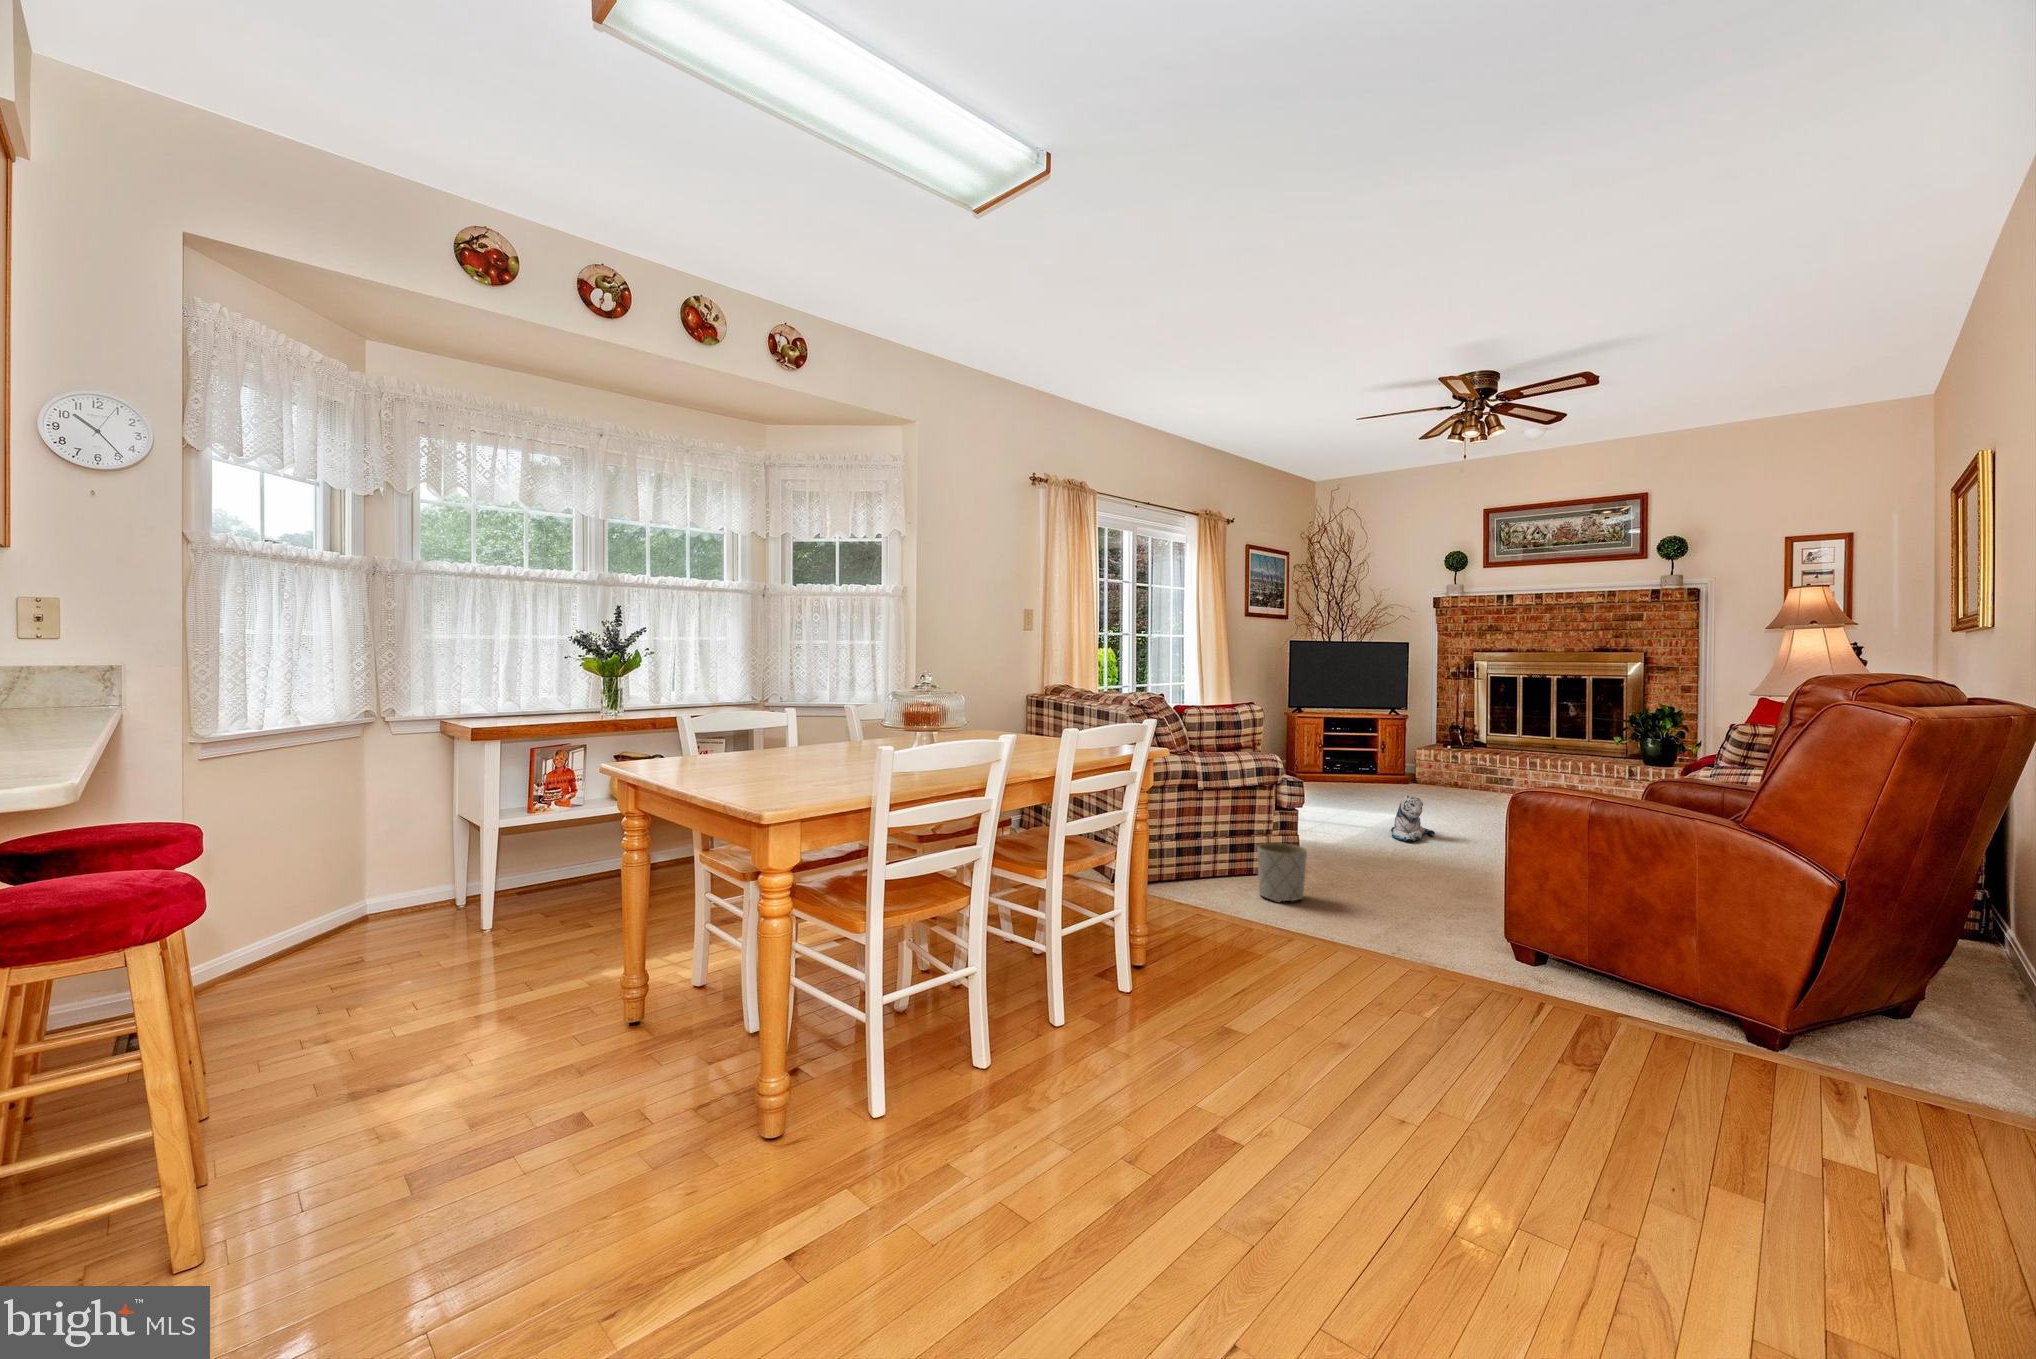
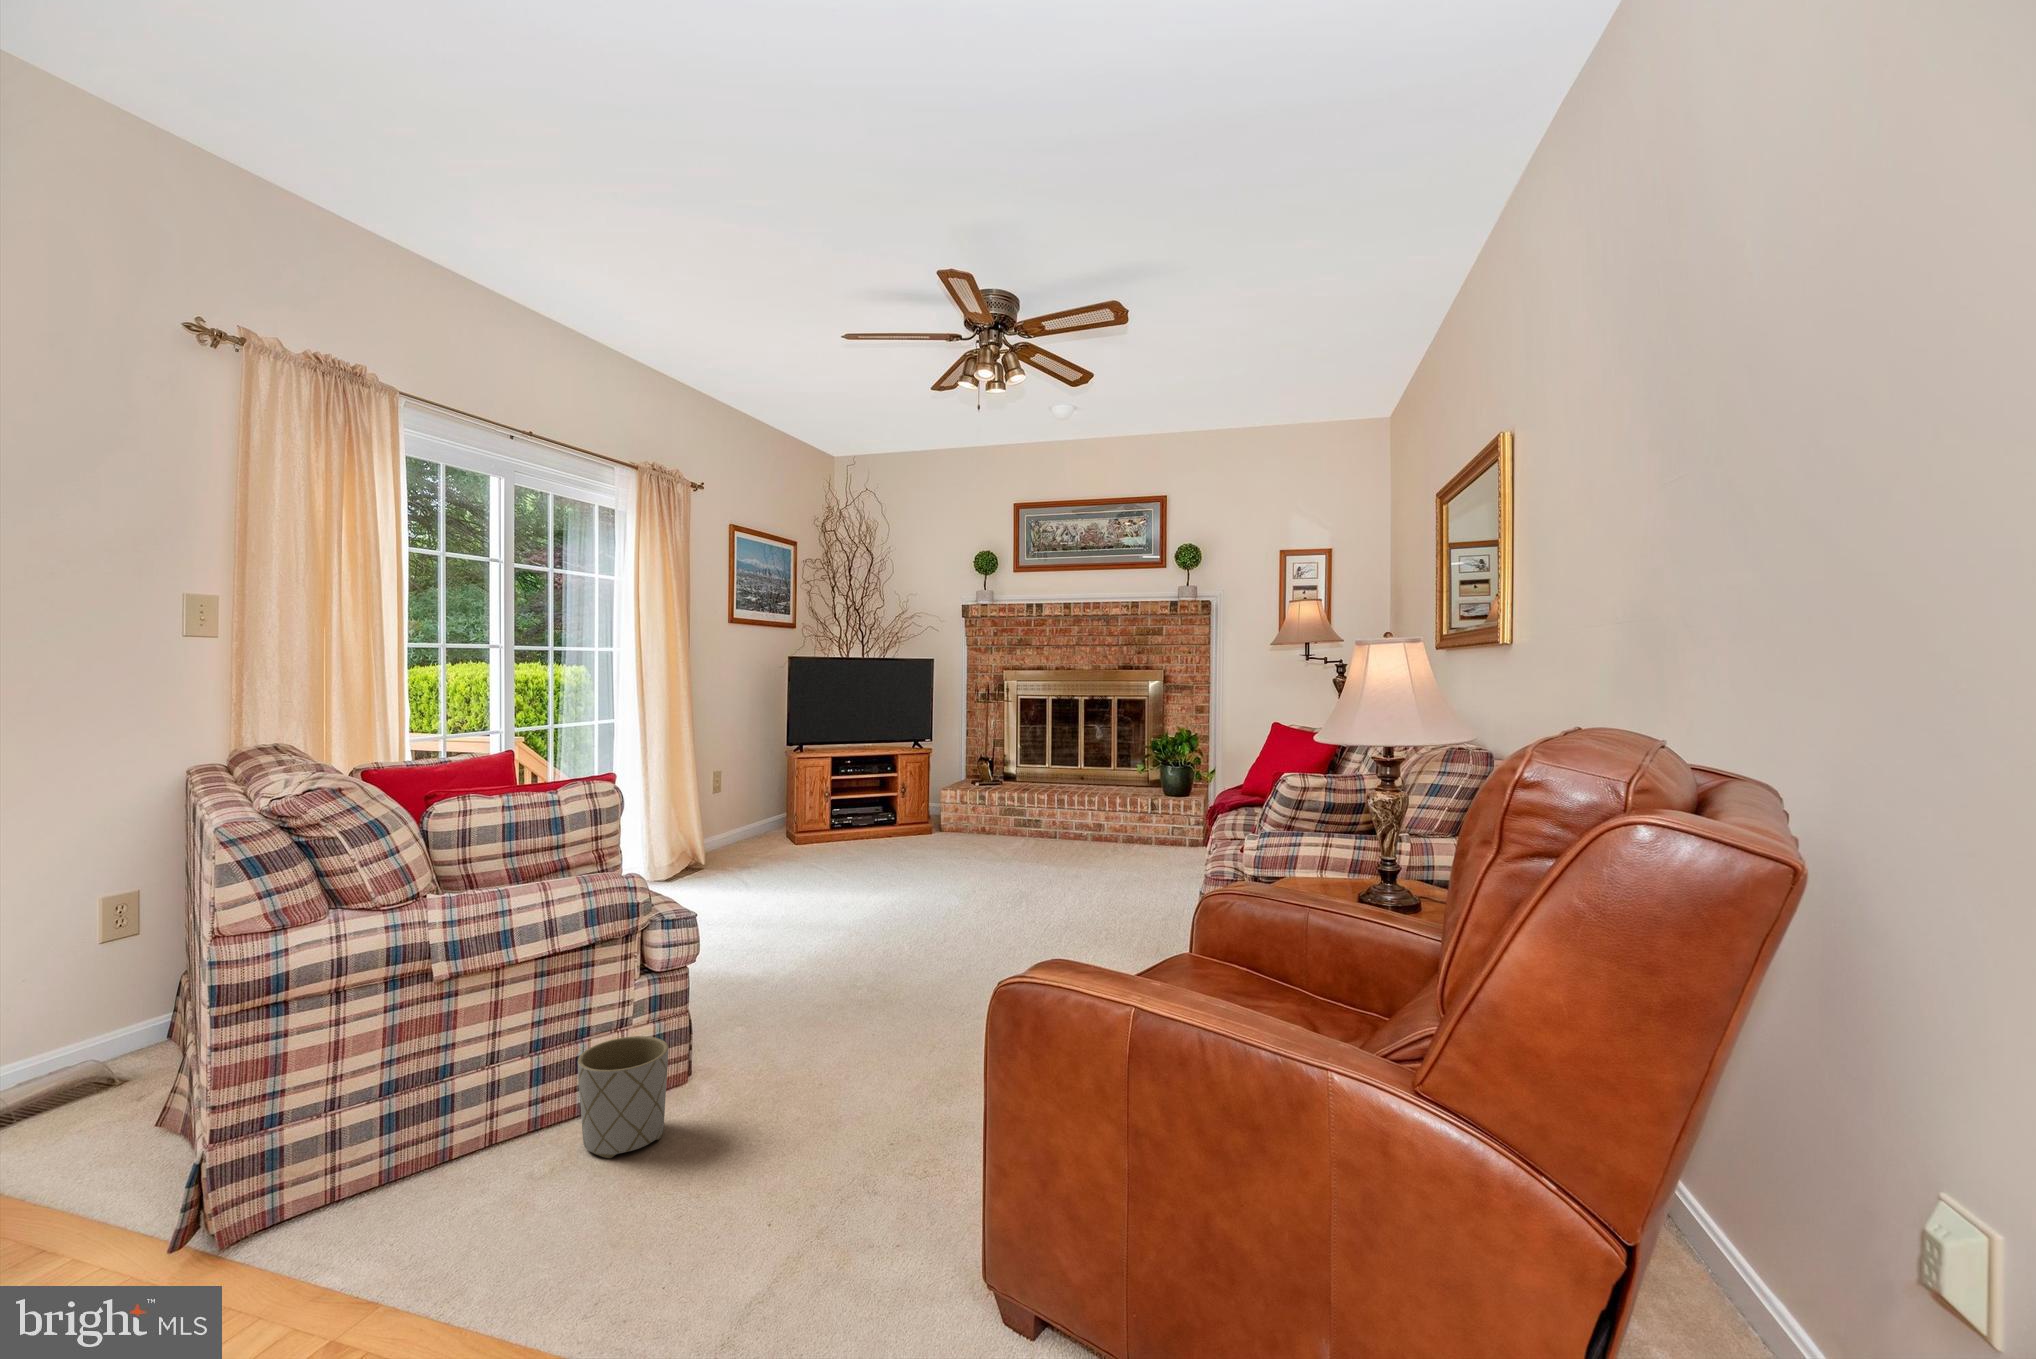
plush toy: present [1391,796,1435,841] -> none [875,881,931,948]

